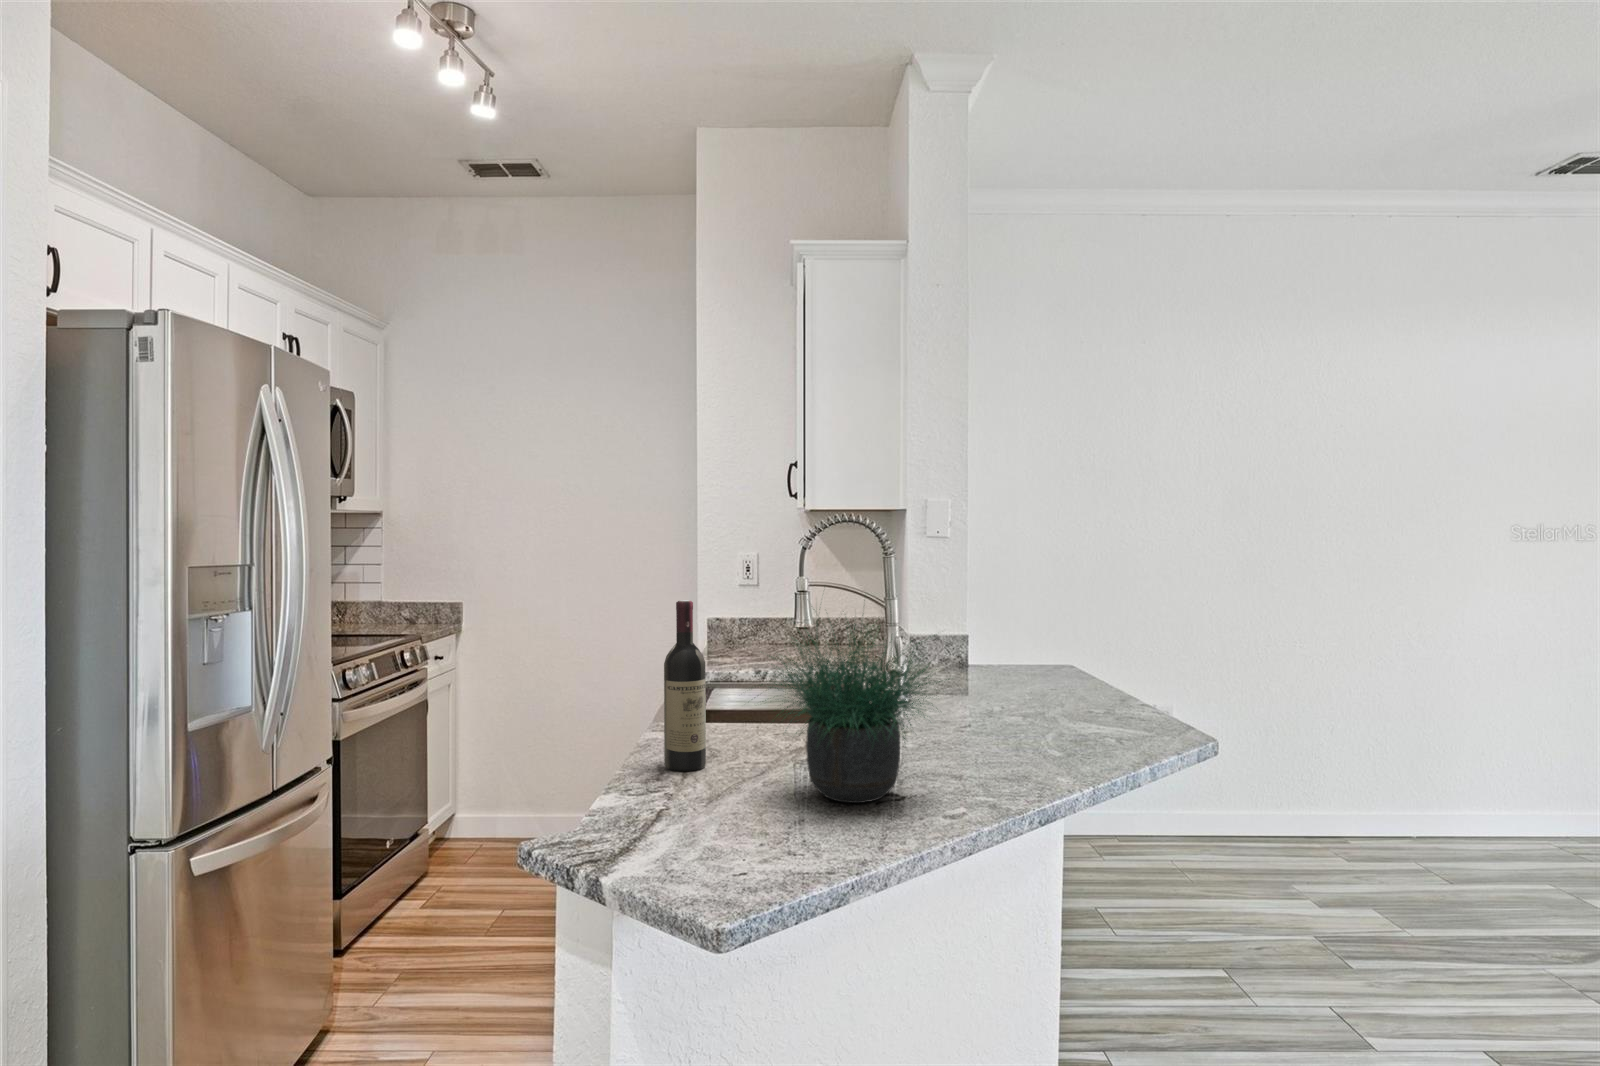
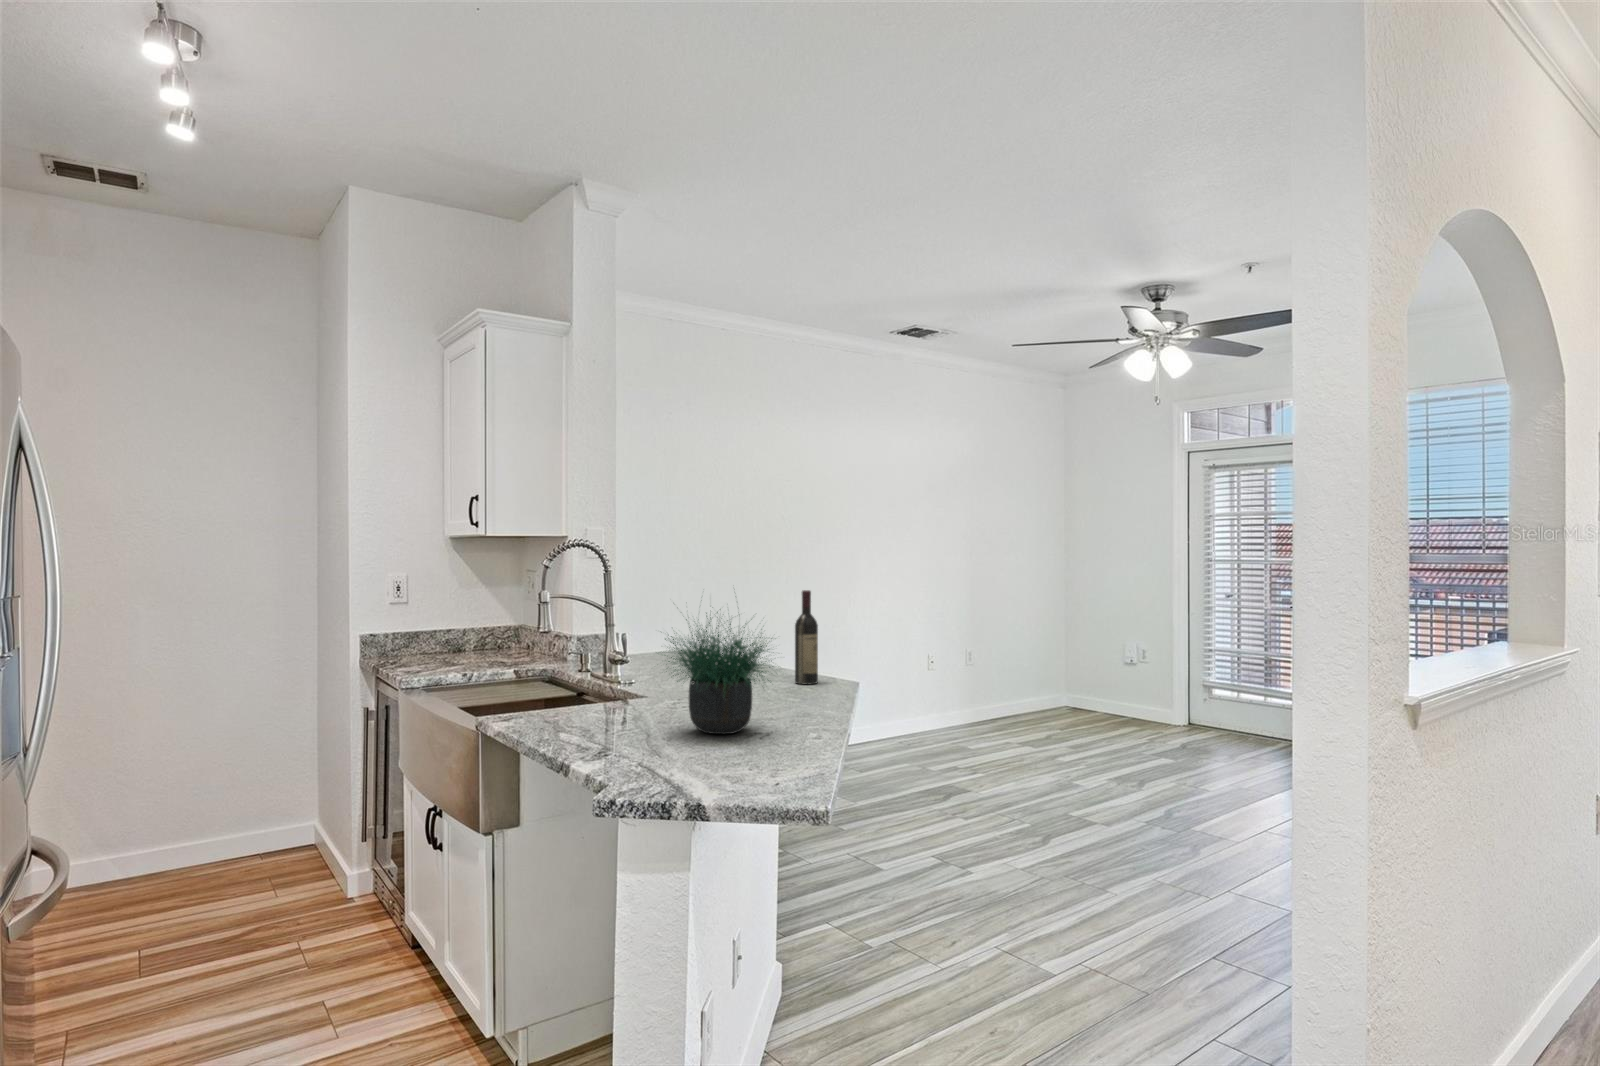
wine bottle: present [664,600,706,771] -> present [795,590,818,685]

